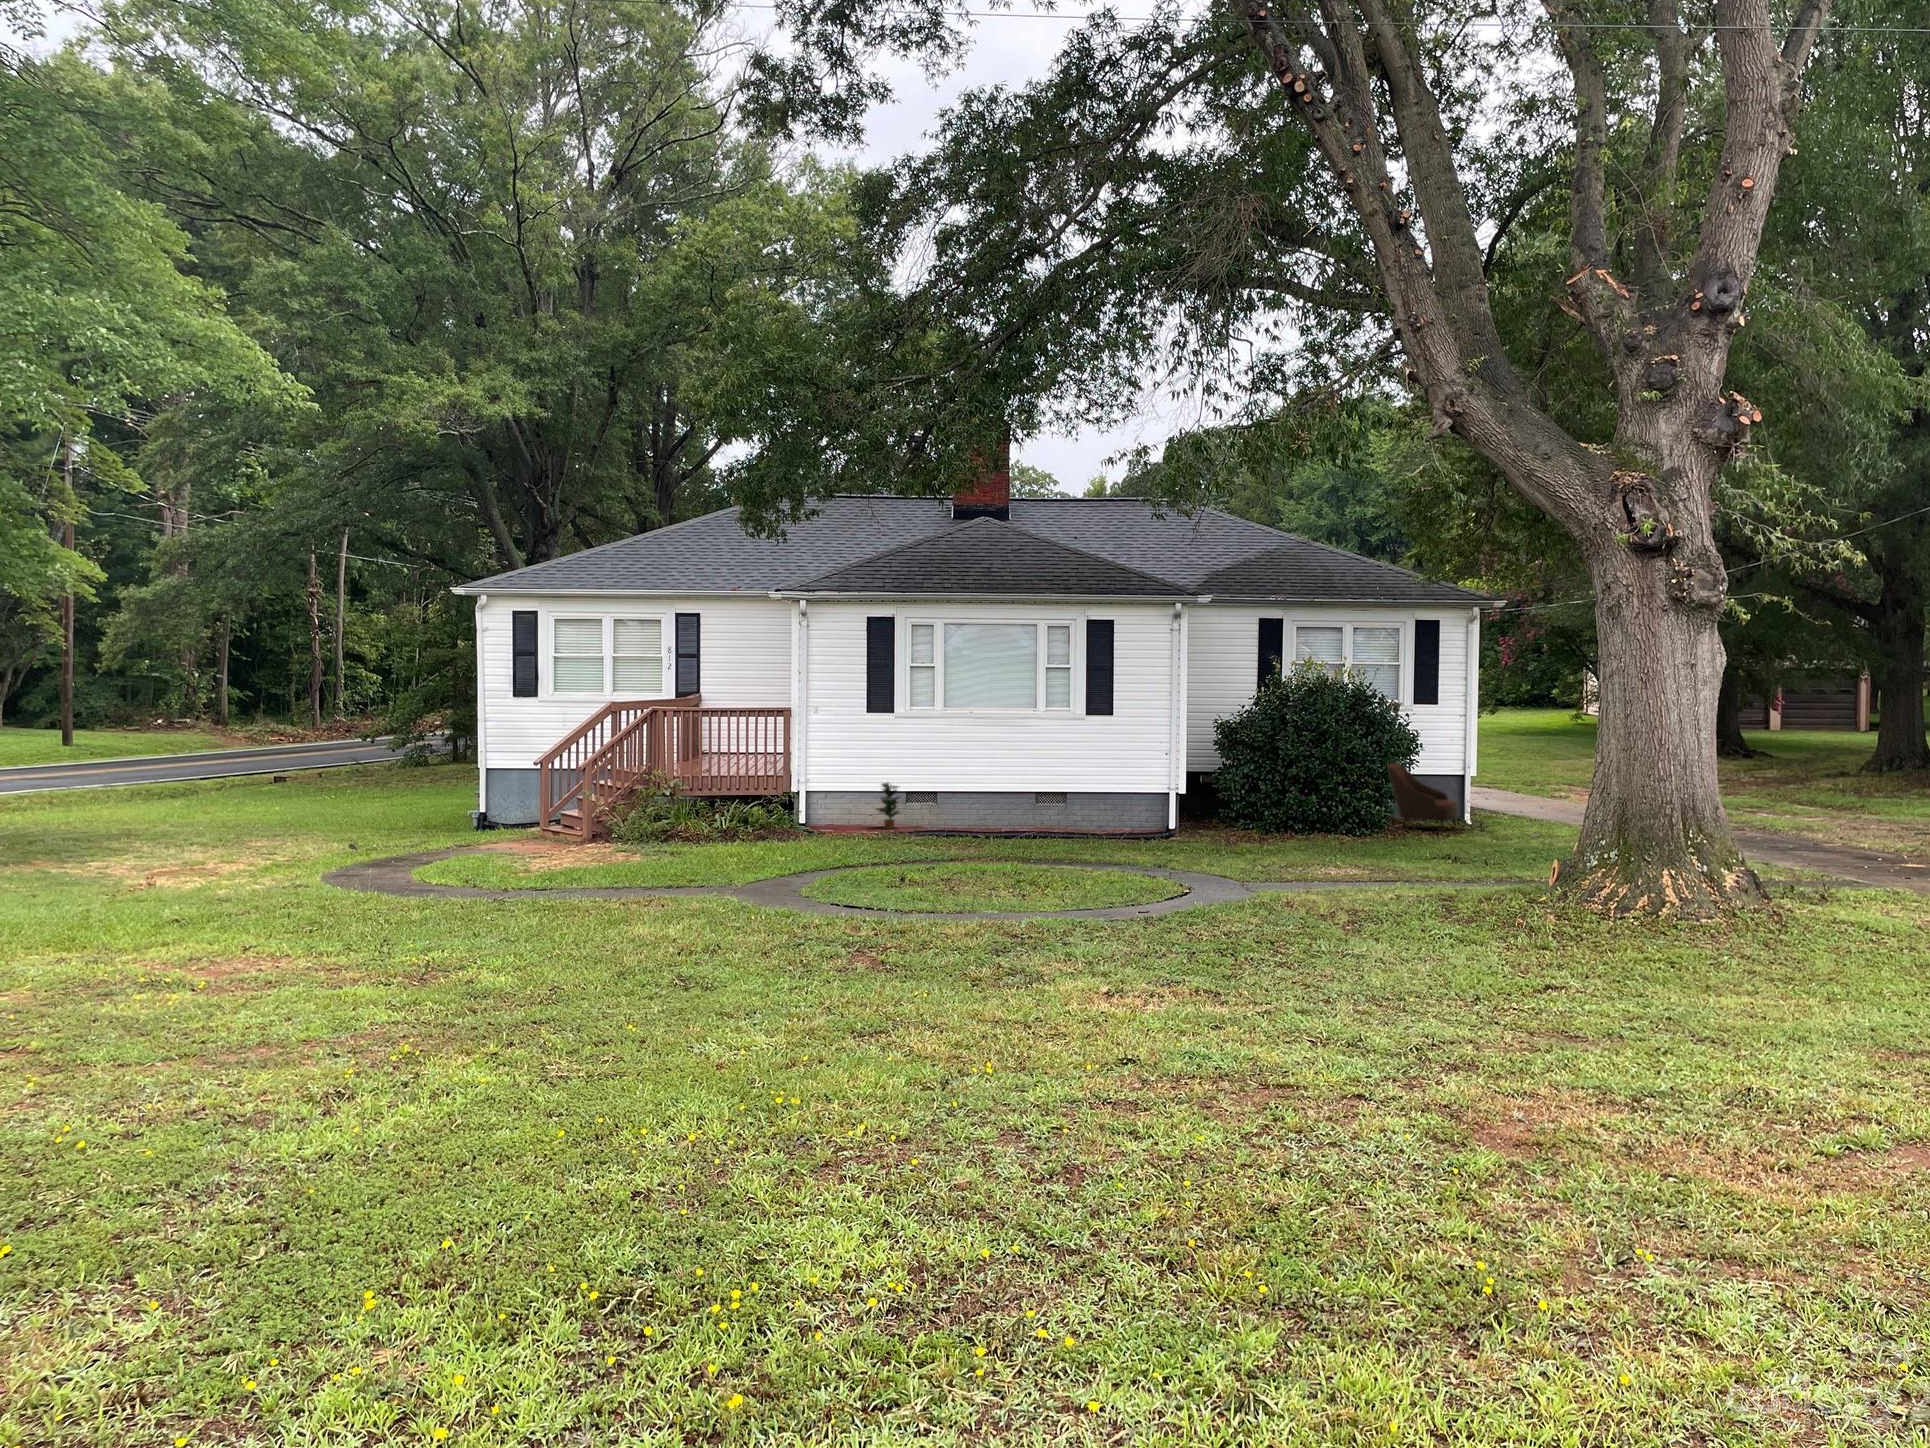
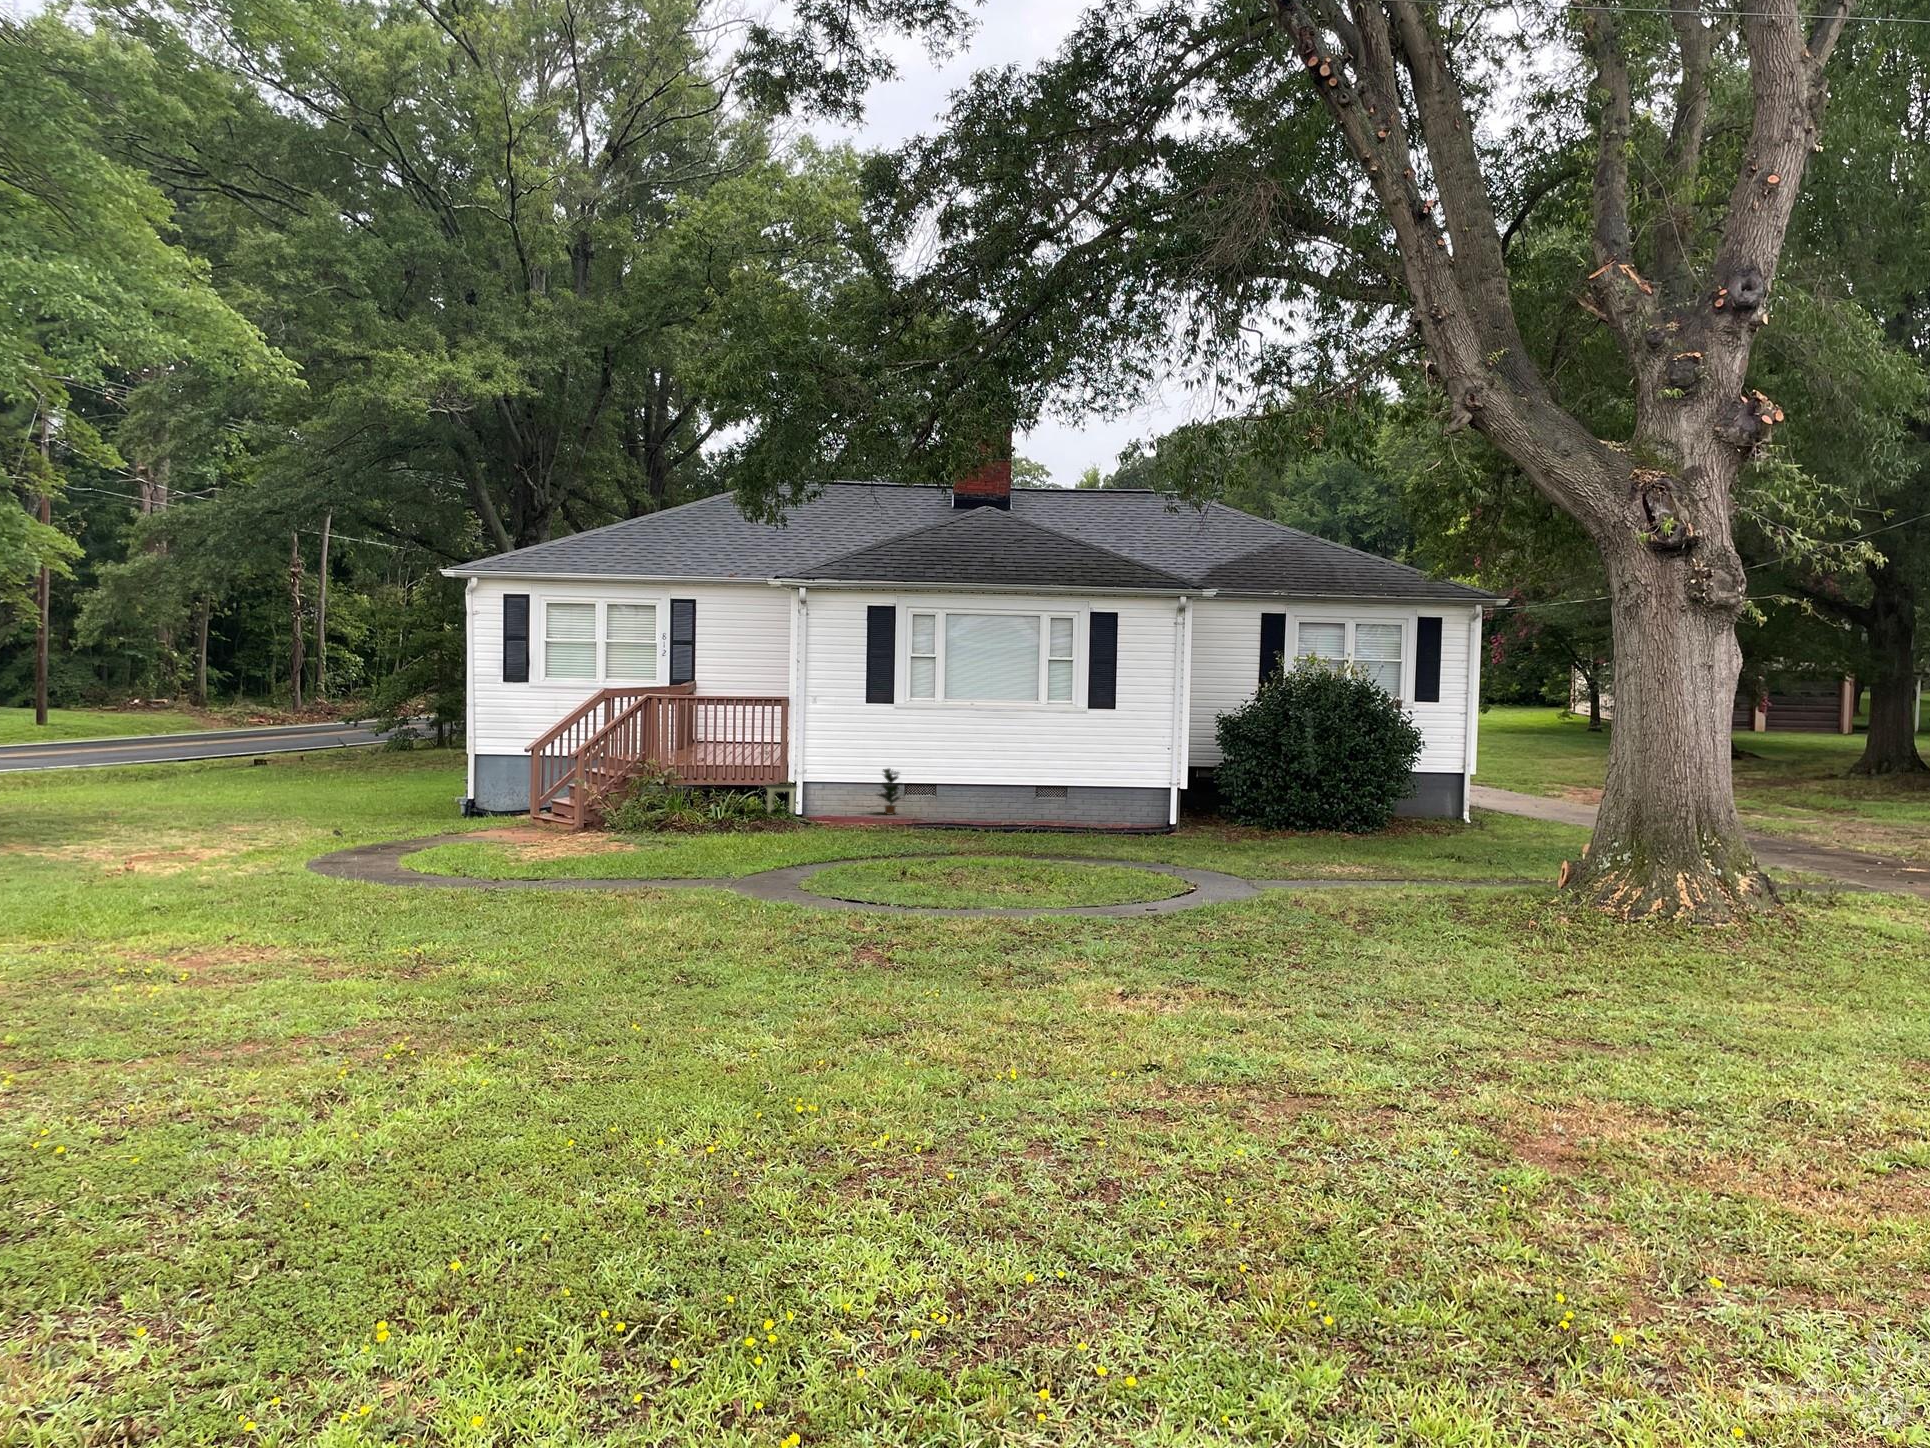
armchair: present [1387,763,1458,830] -> none [1384,756,1452,826]
round table: none [764,800,798,829] -> present [766,784,797,813]

